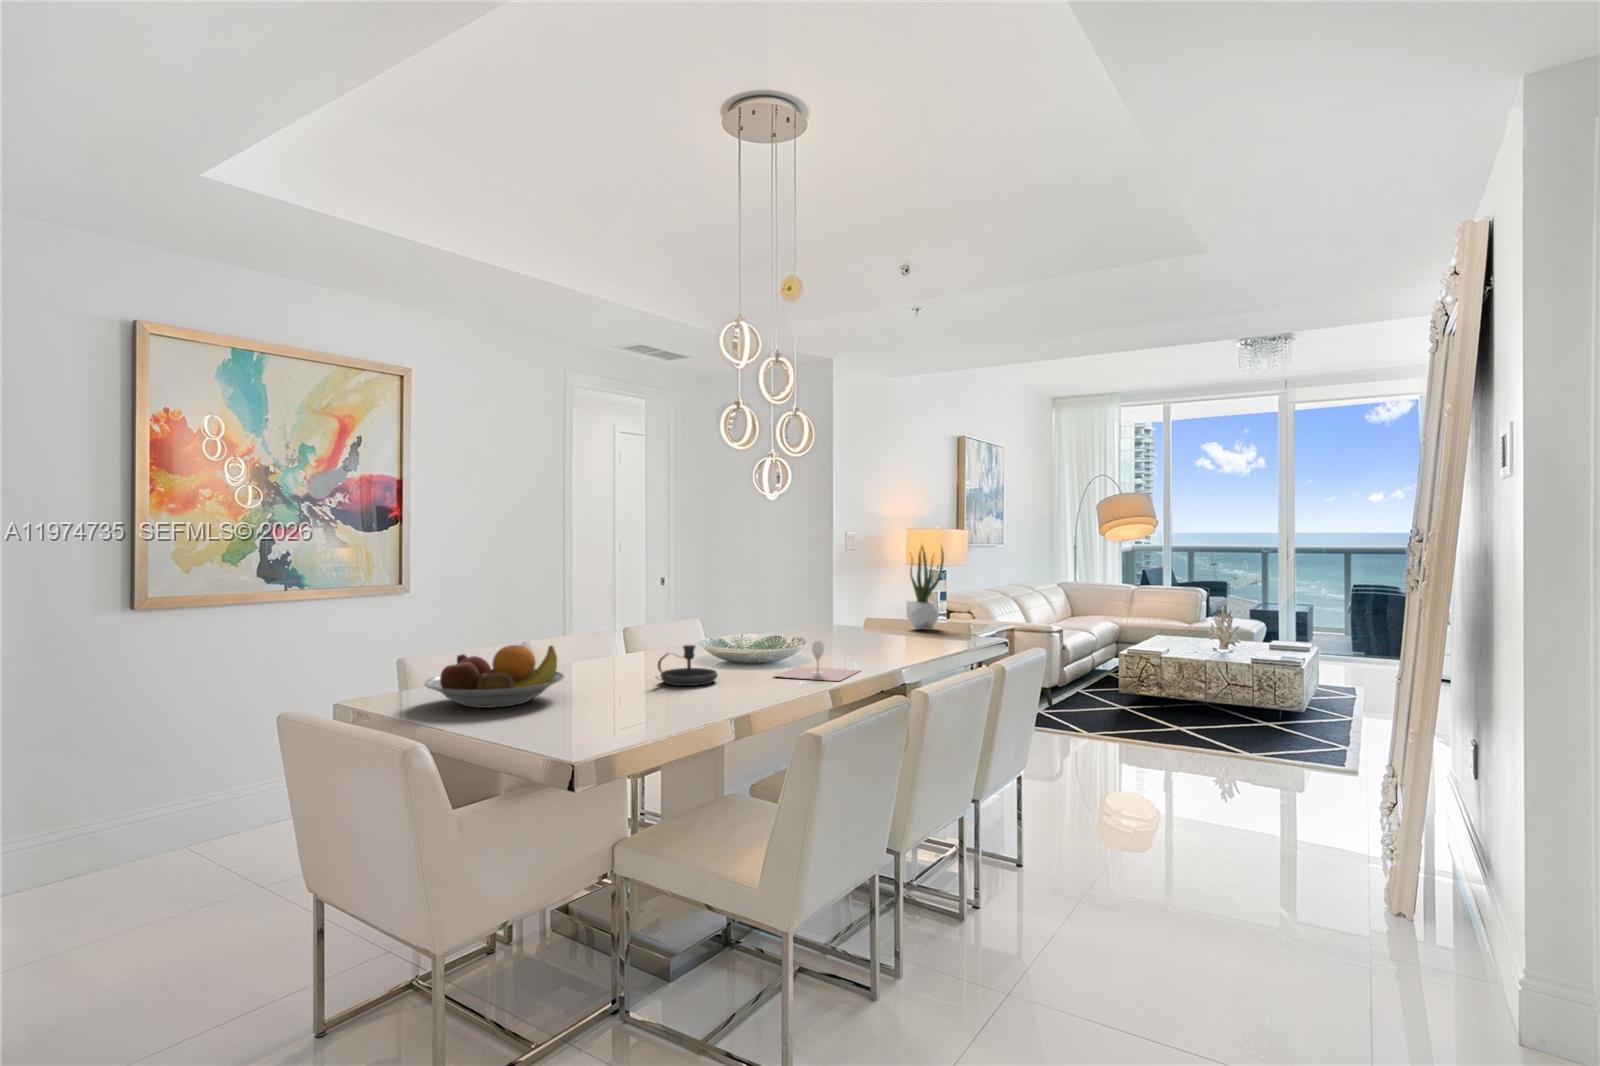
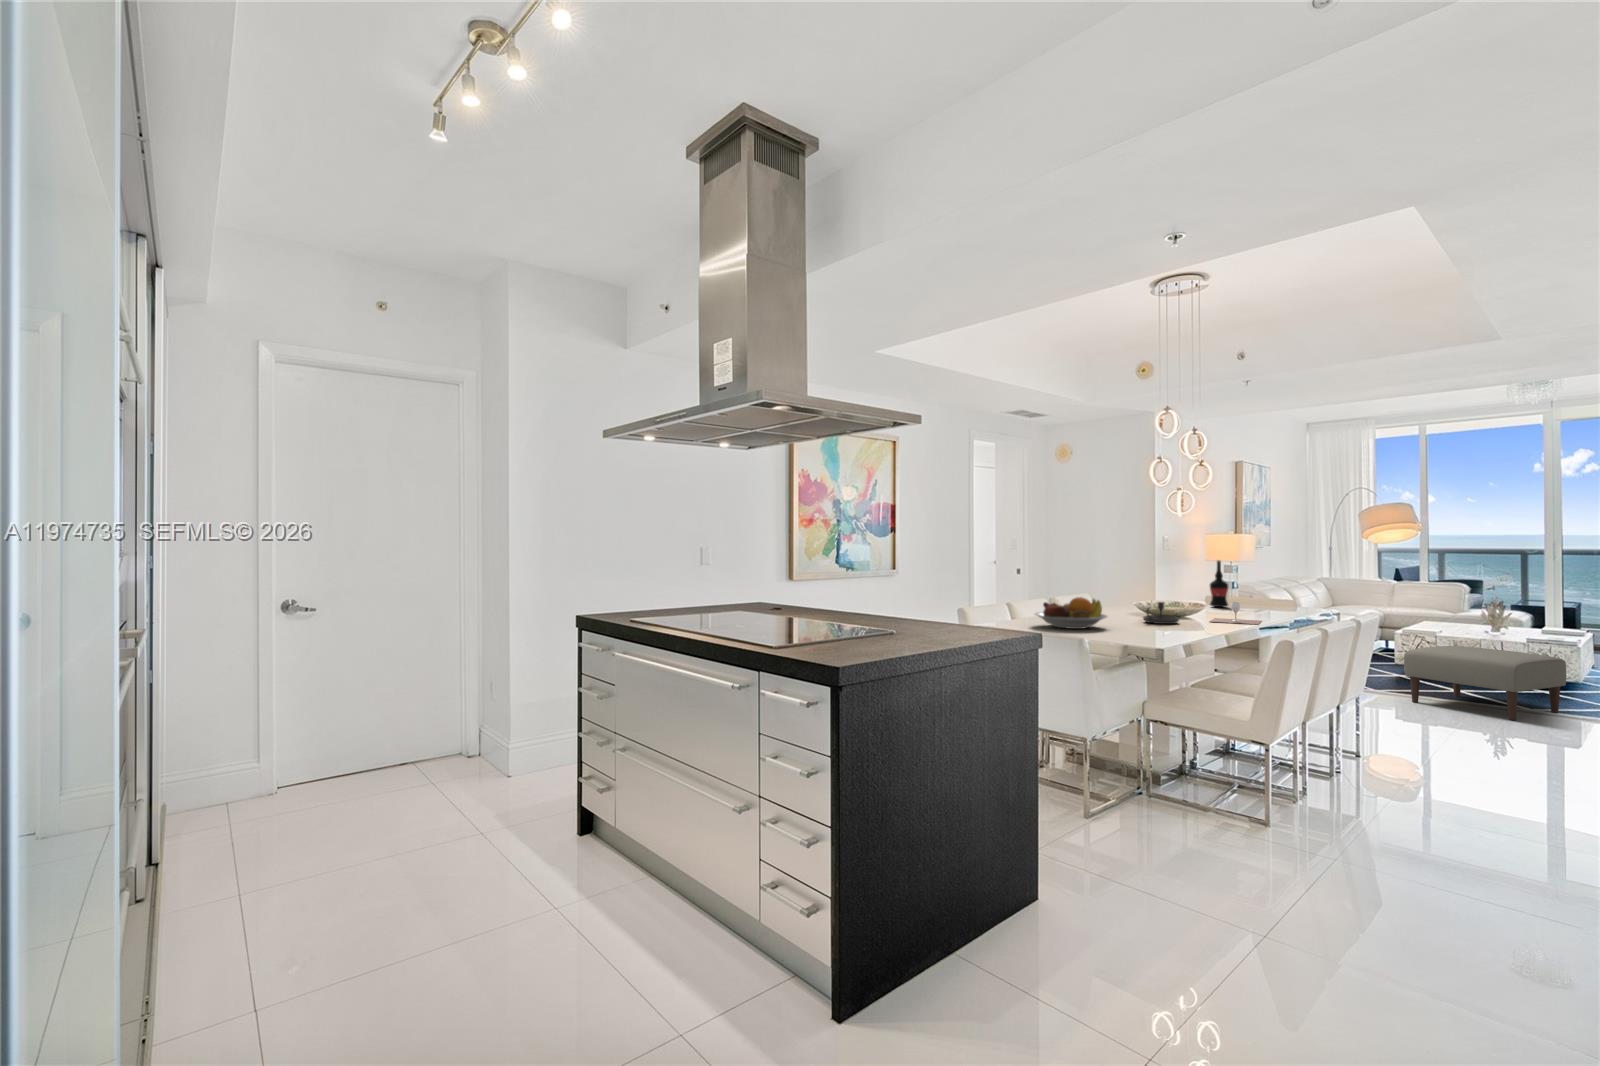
potted plant: present [906,545,944,630] -> none [1248,544,1277,604]
wine bottle: none [840,568,865,639] -> present [1210,560,1228,607]
ottoman: none [1113,674,1285,776] -> present [1404,646,1566,720]

